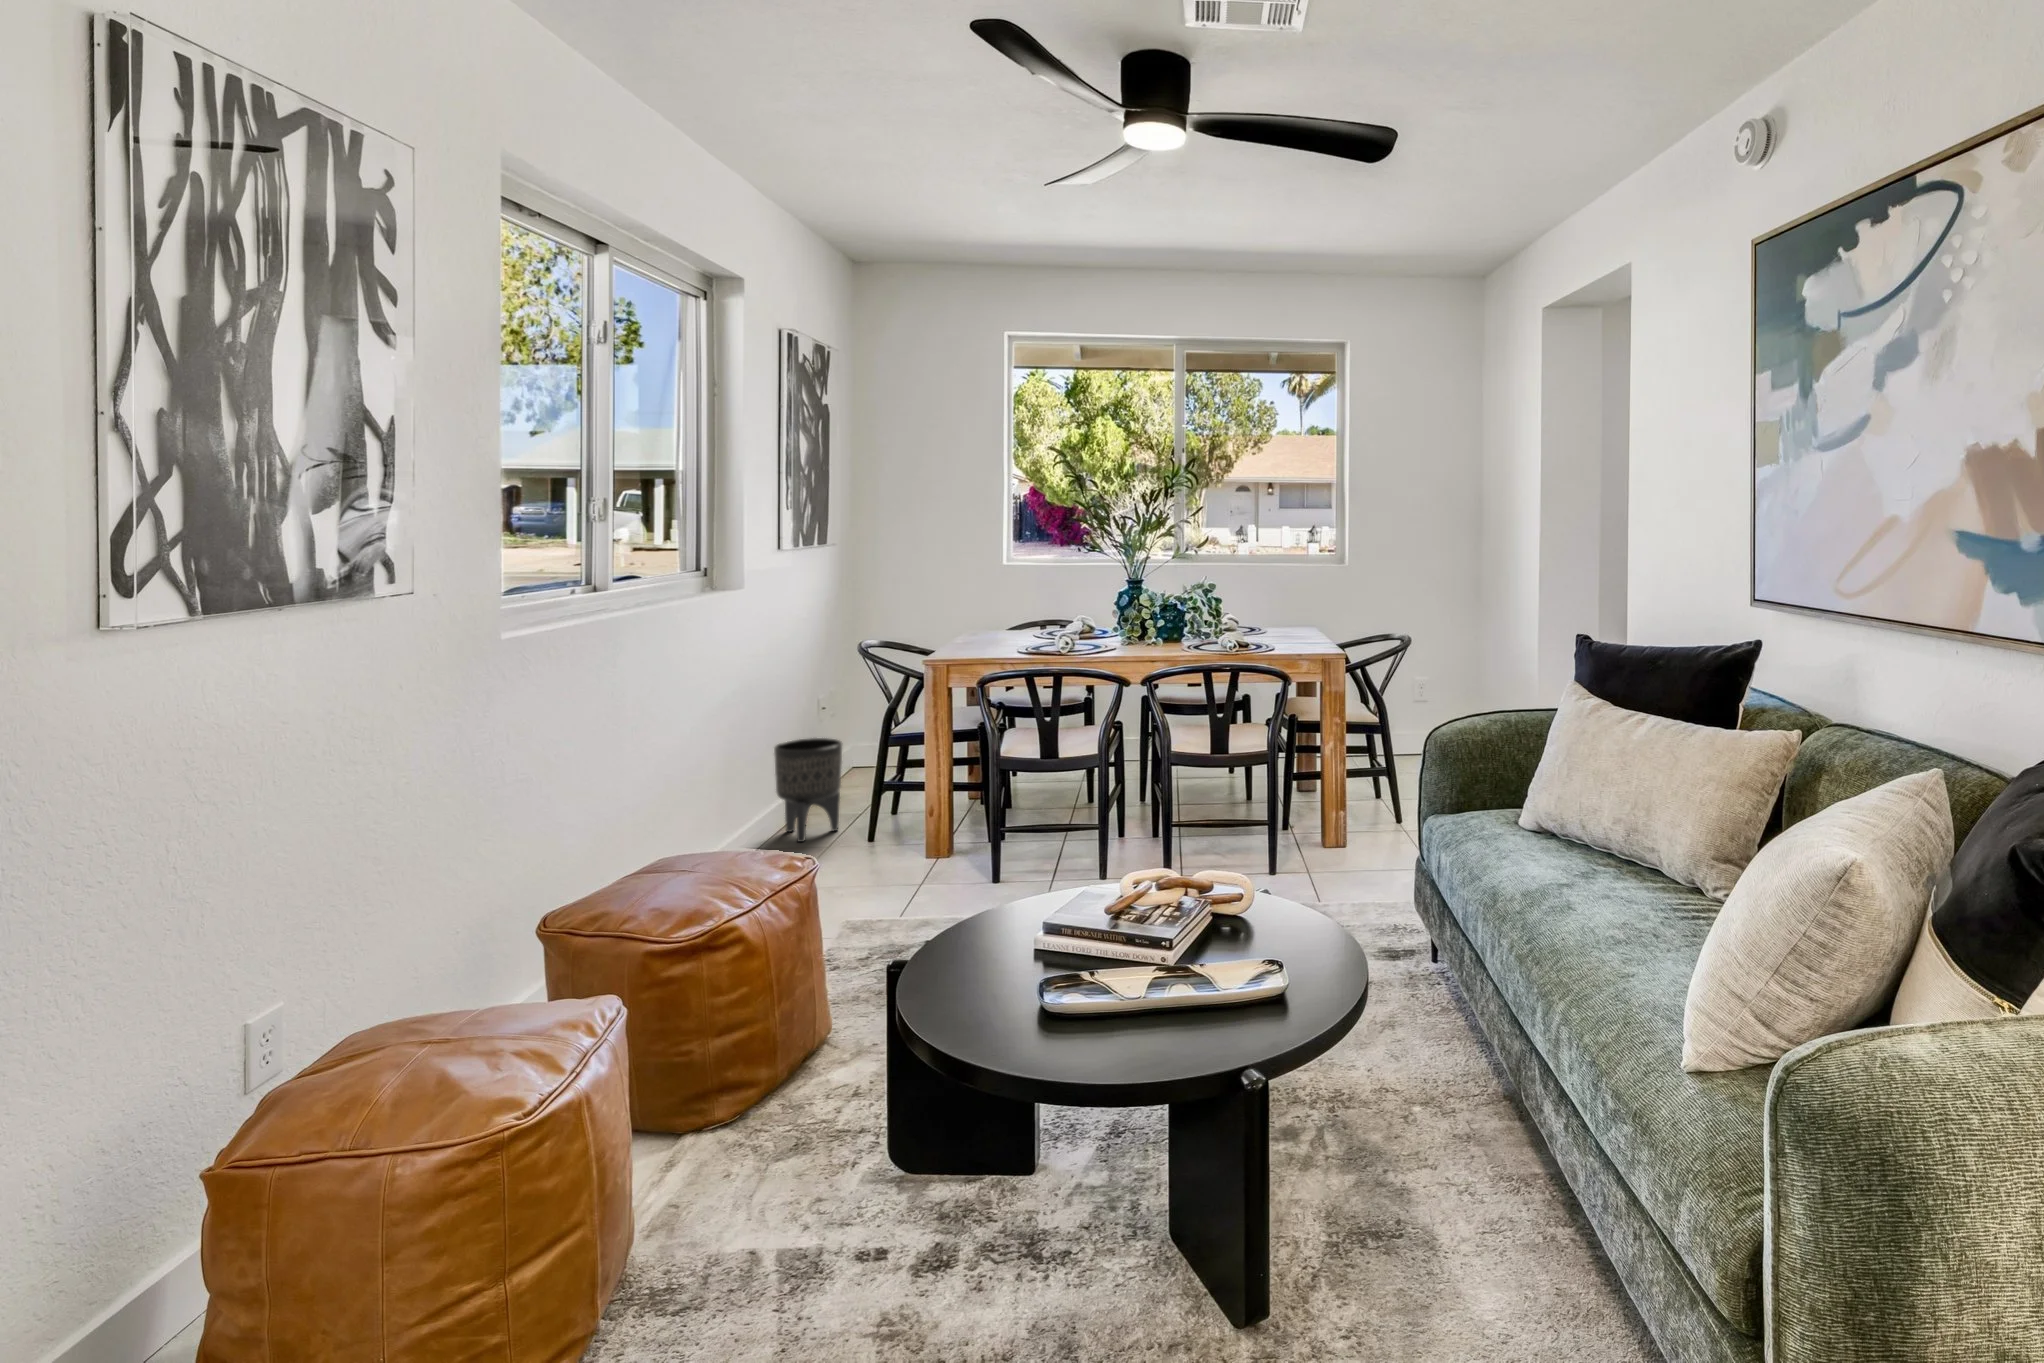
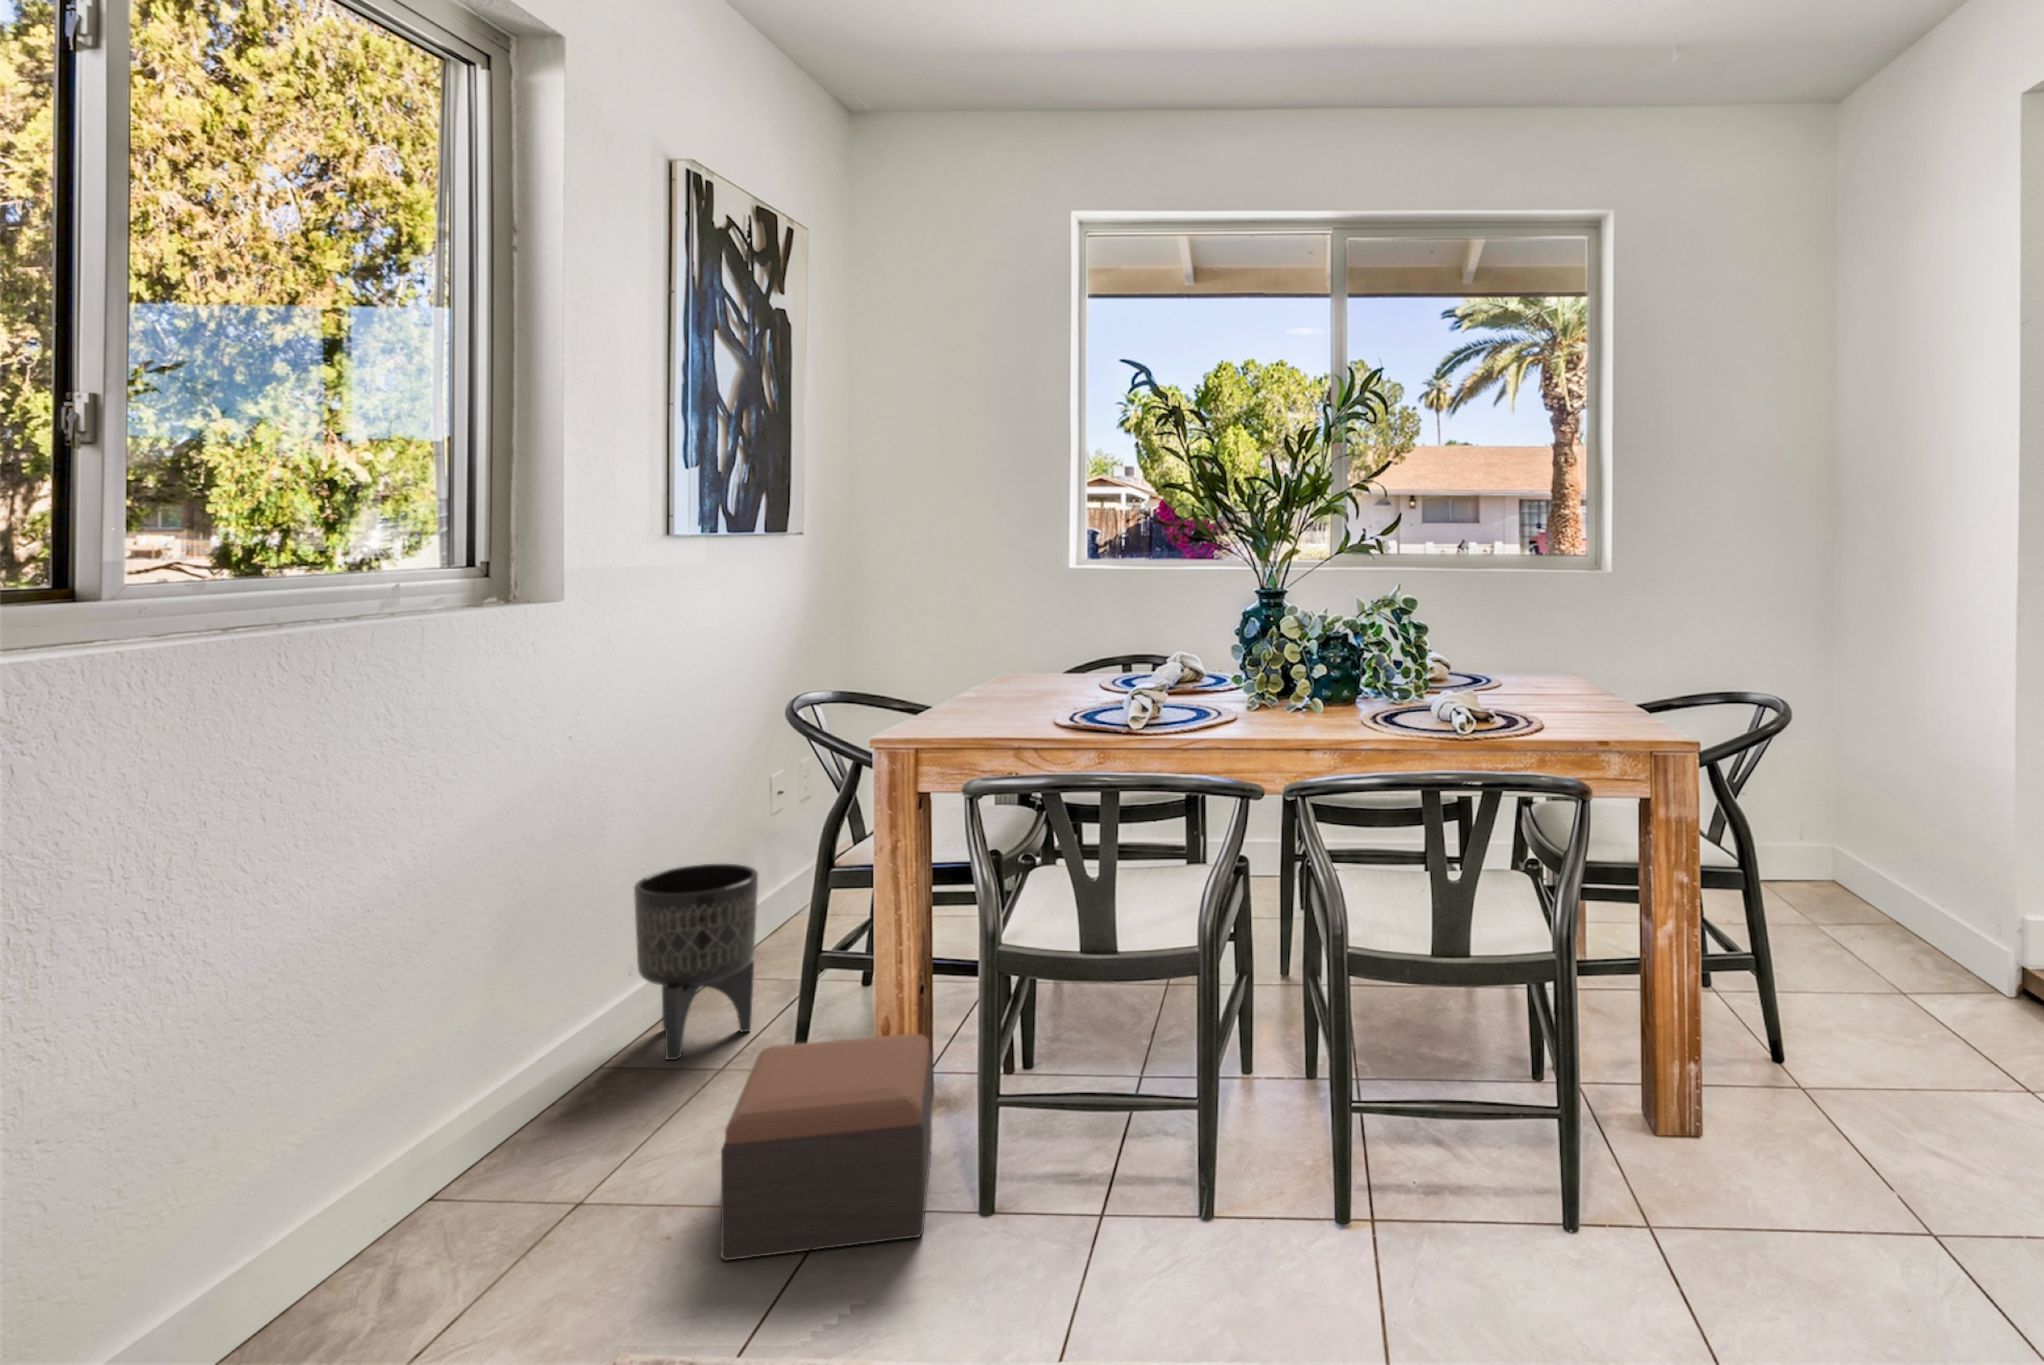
footstool: none [874,807,971,900] -> present [721,1034,932,1260]

